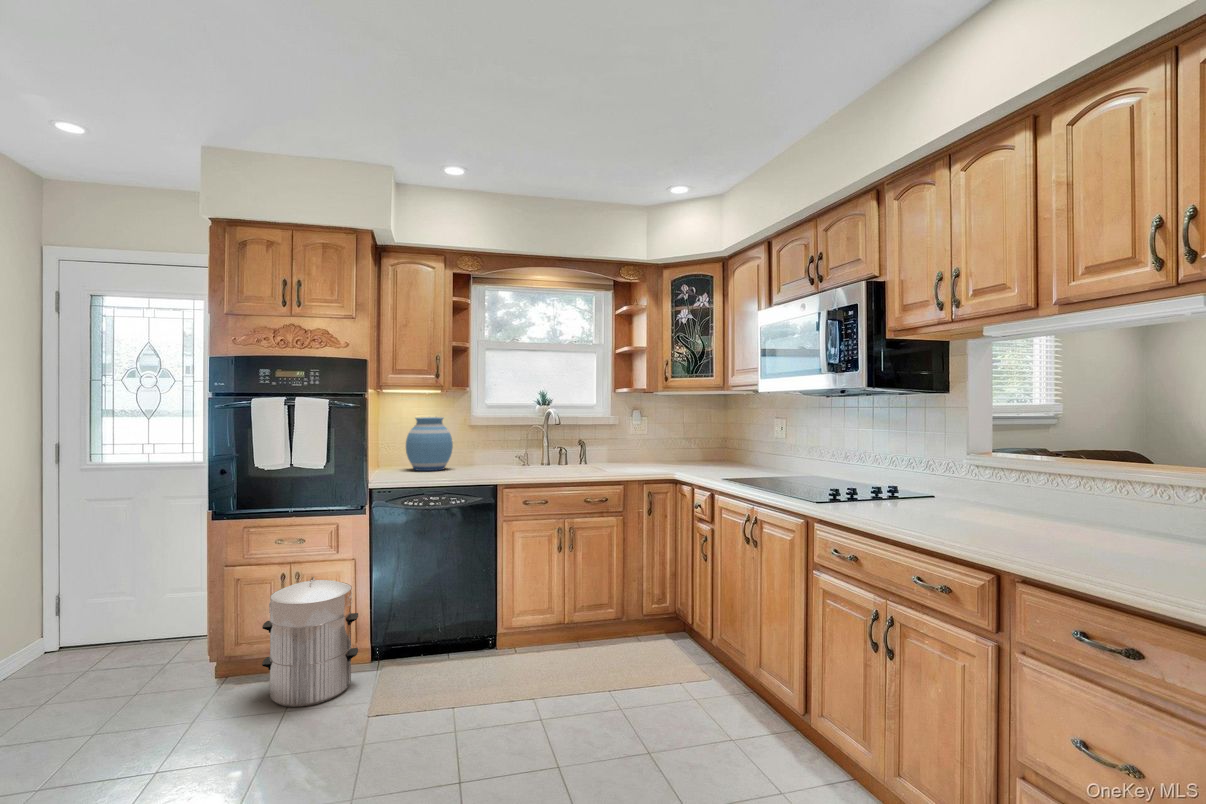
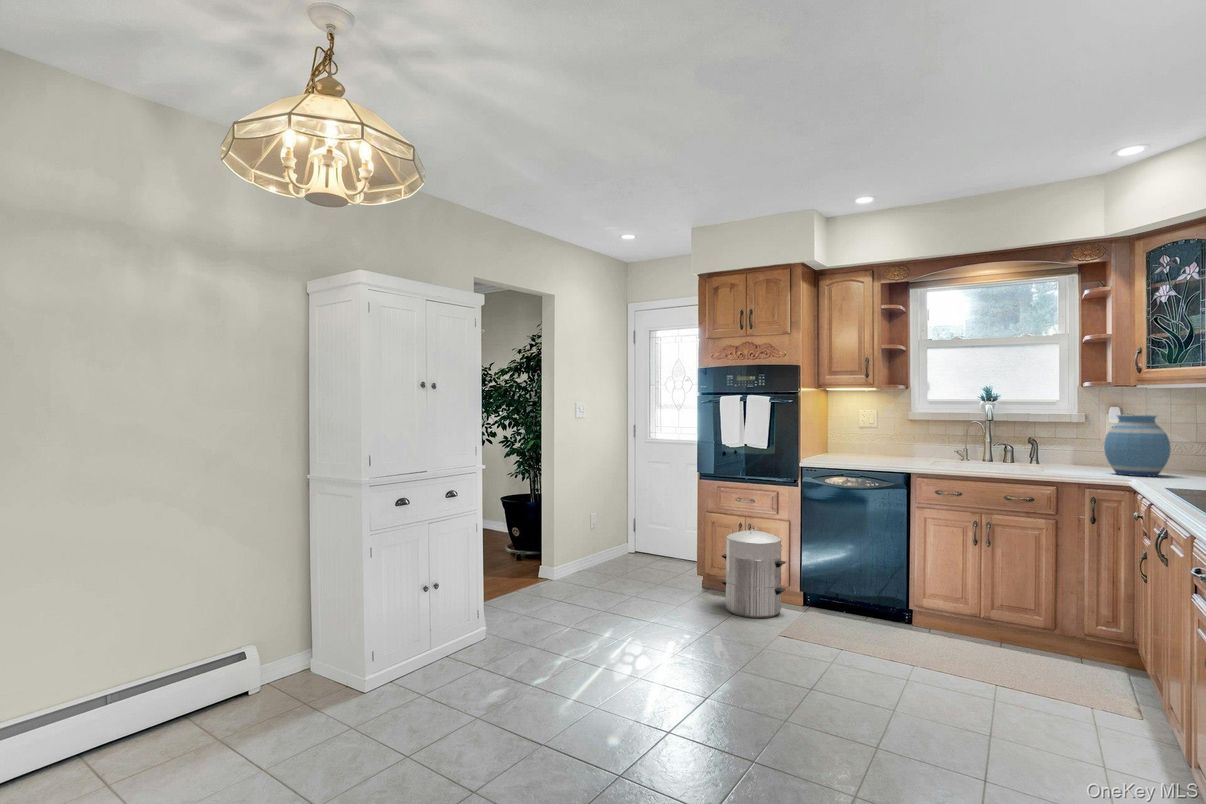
vase: present [406,417,453,471] -> present [1104,415,1171,476]

